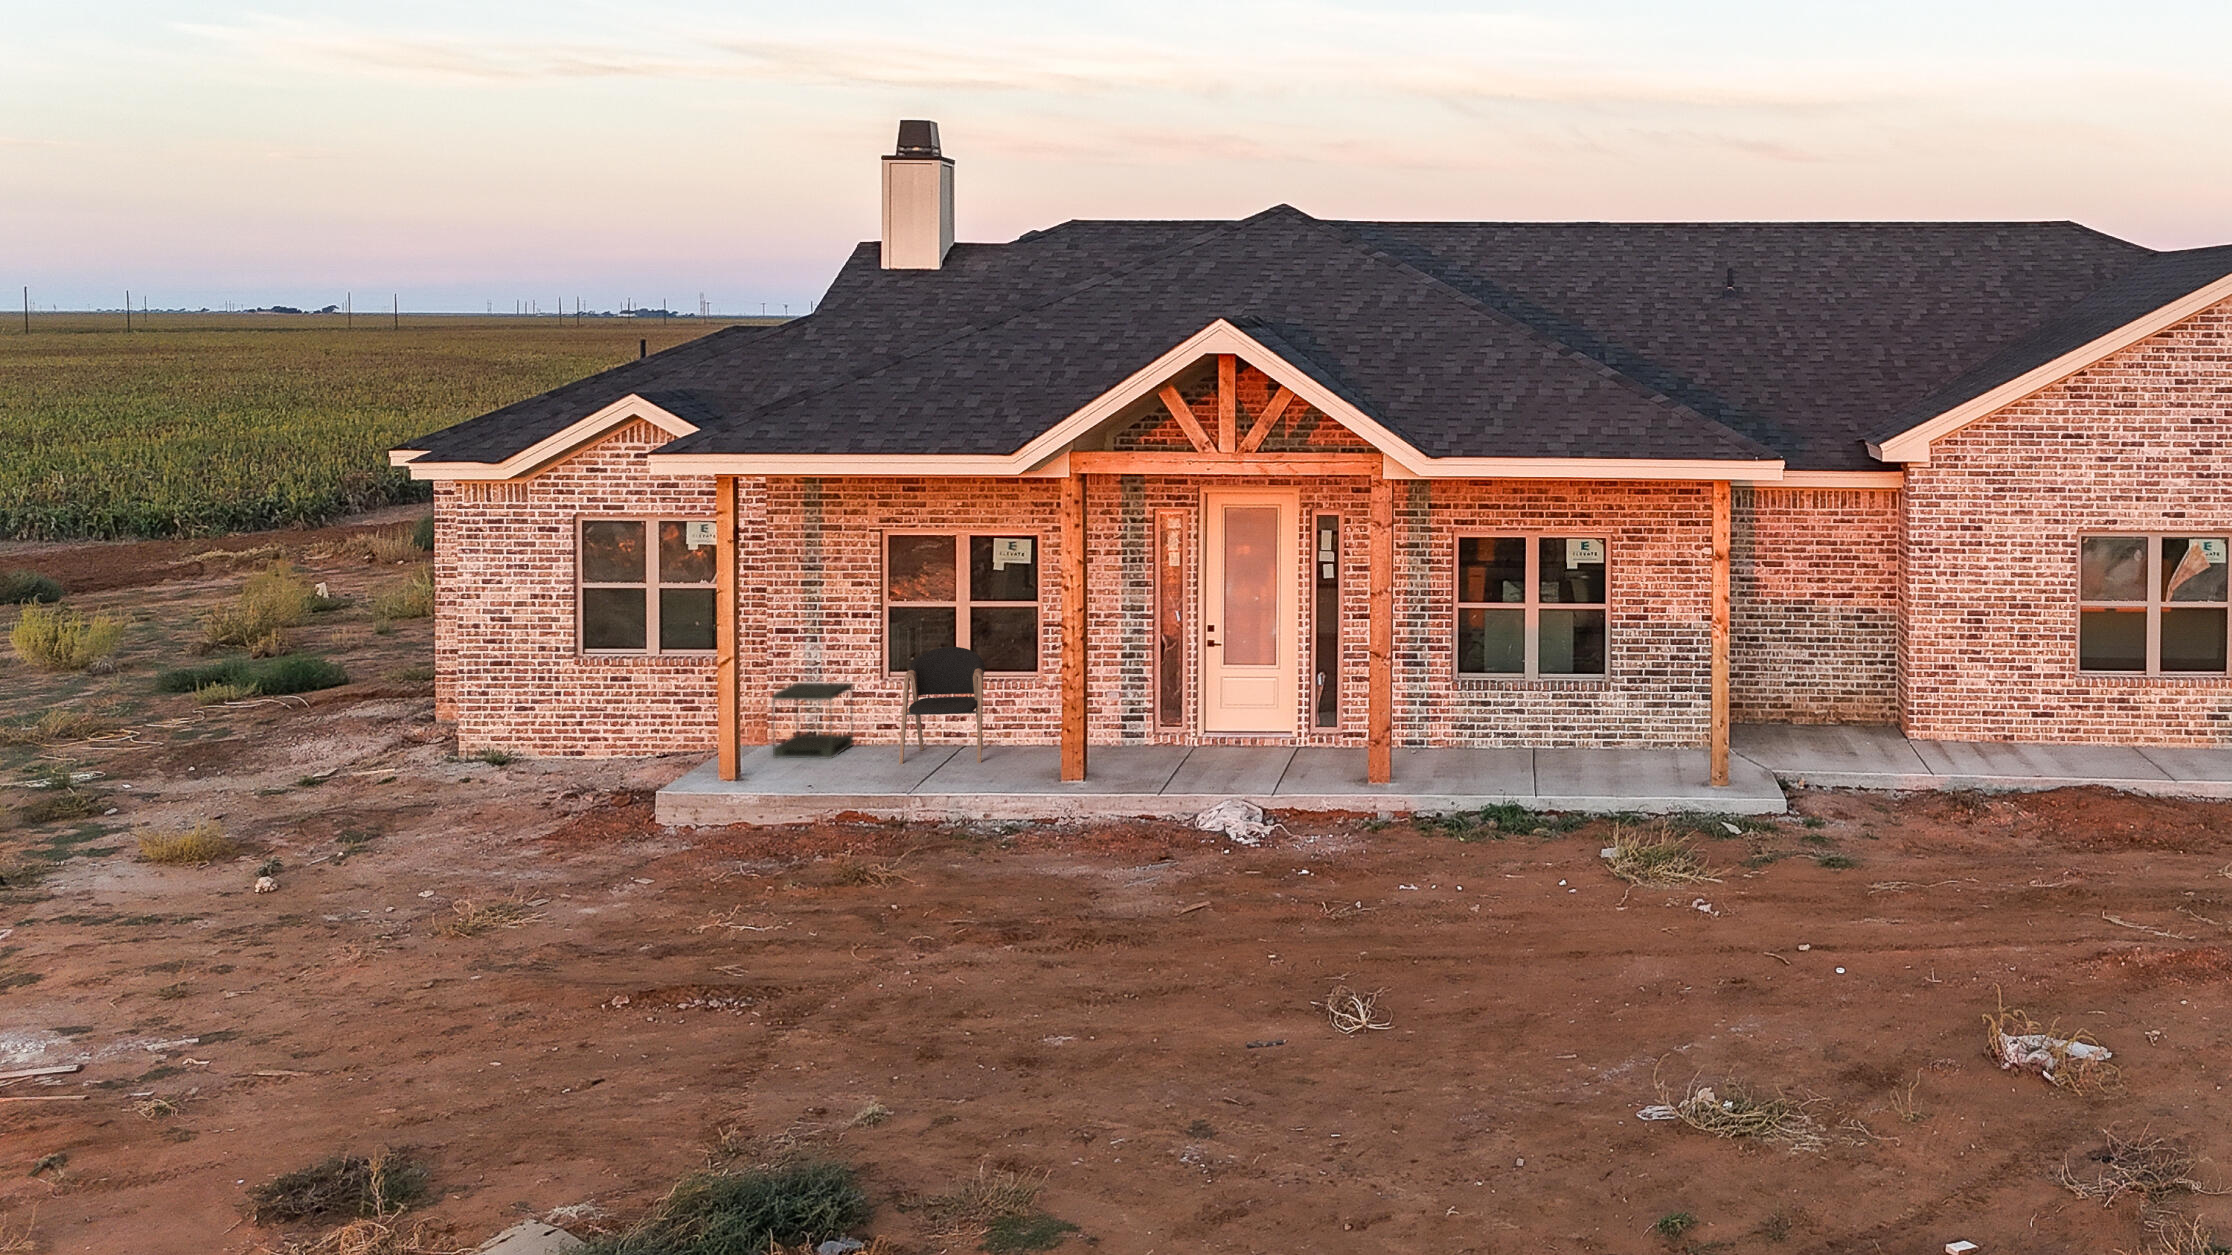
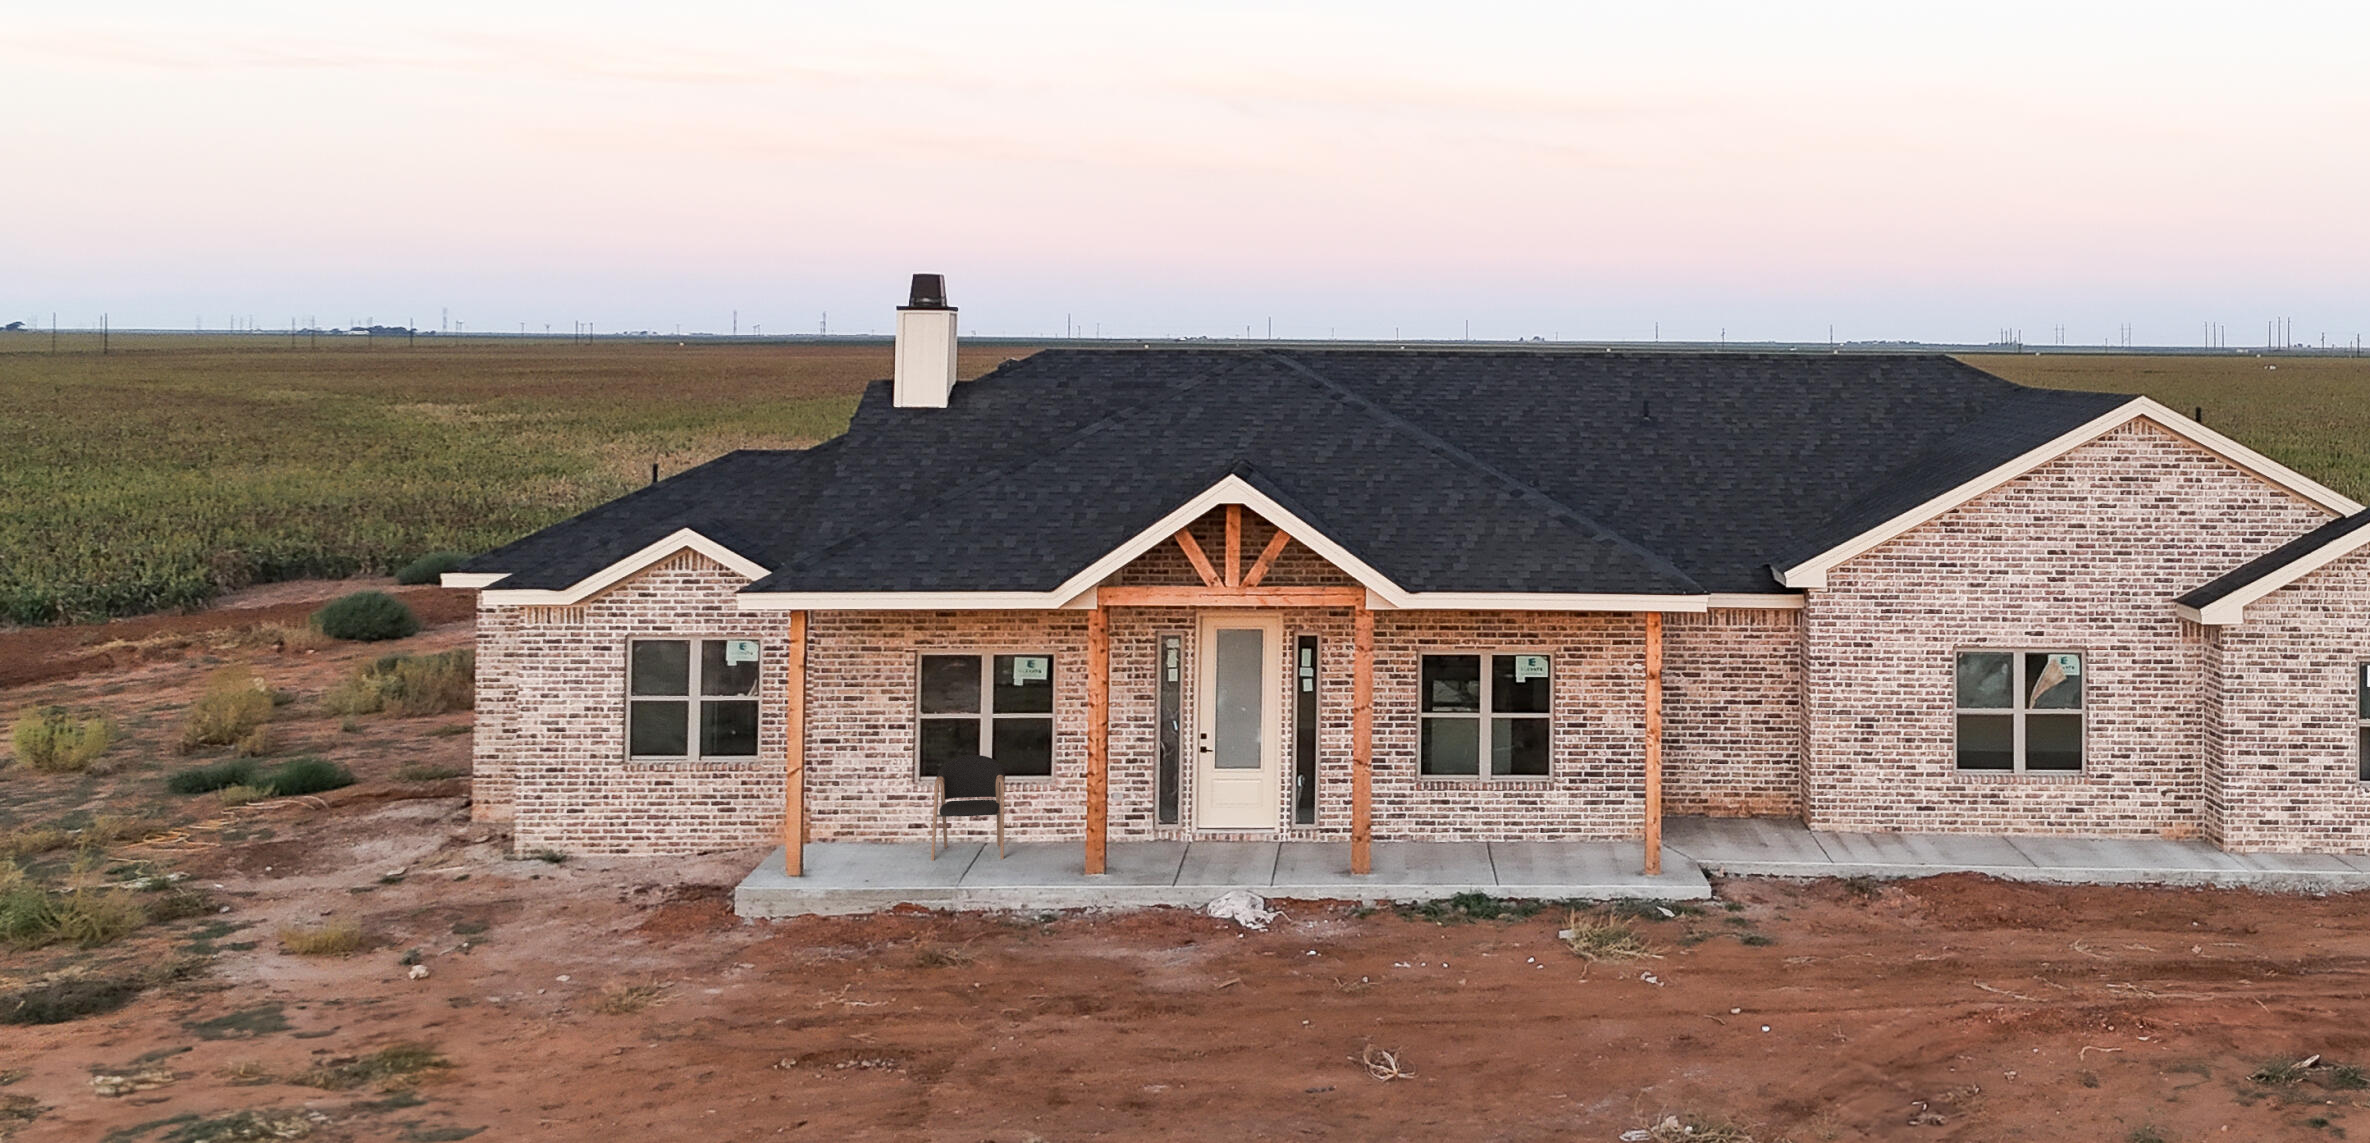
side table: present [772,683,853,759] -> none [815,788,883,857]

